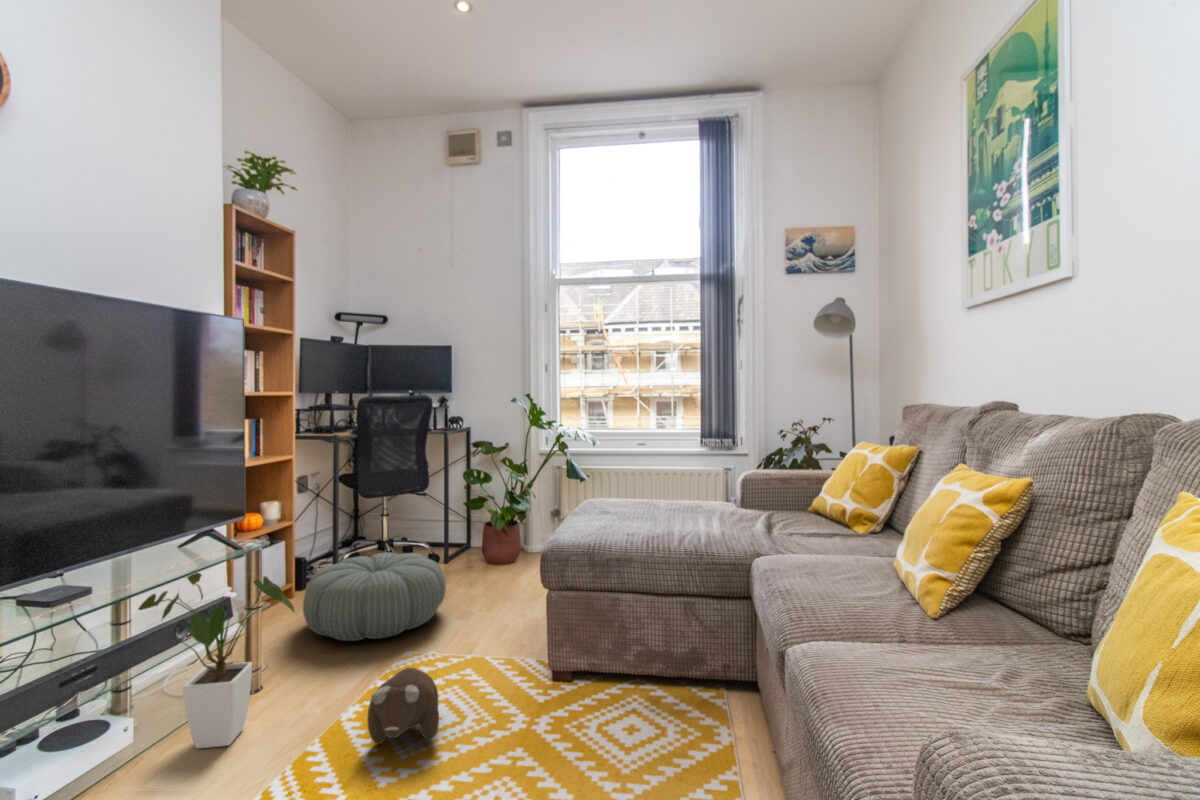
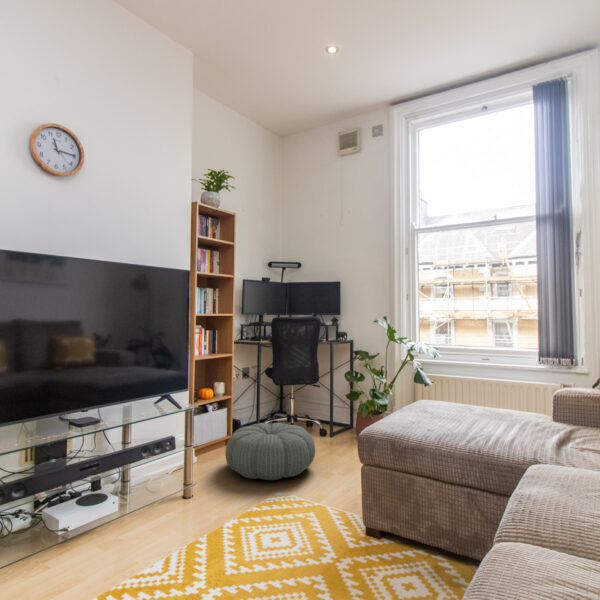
house plant: present [138,573,295,748] -> none [118,416,203,526]
plush toy: present [367,668,439,744] -> none [228,501,279,554]

